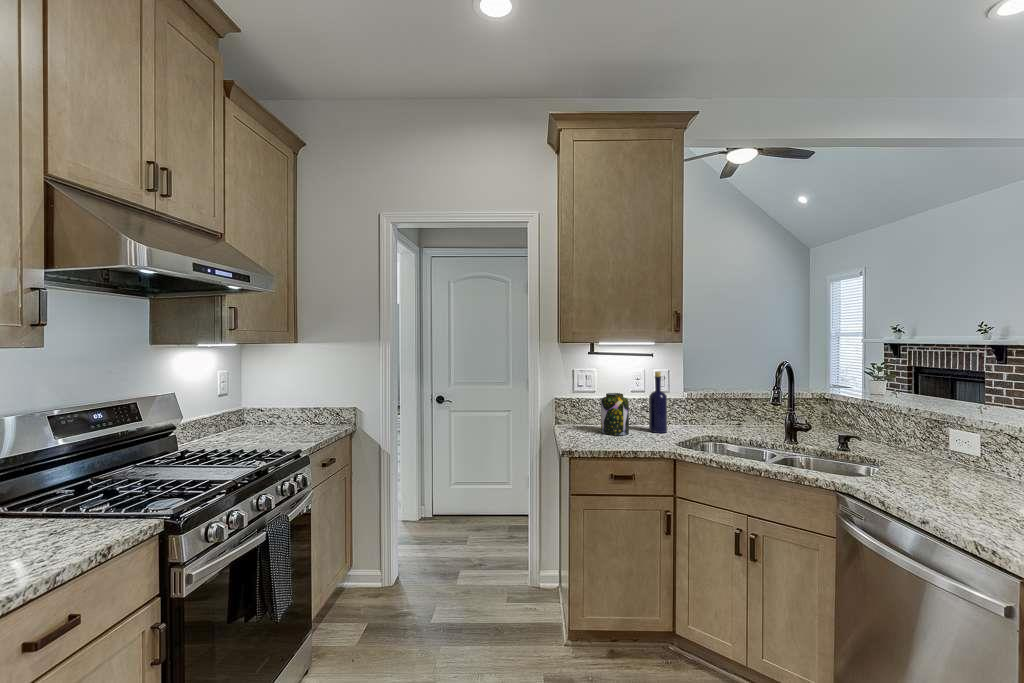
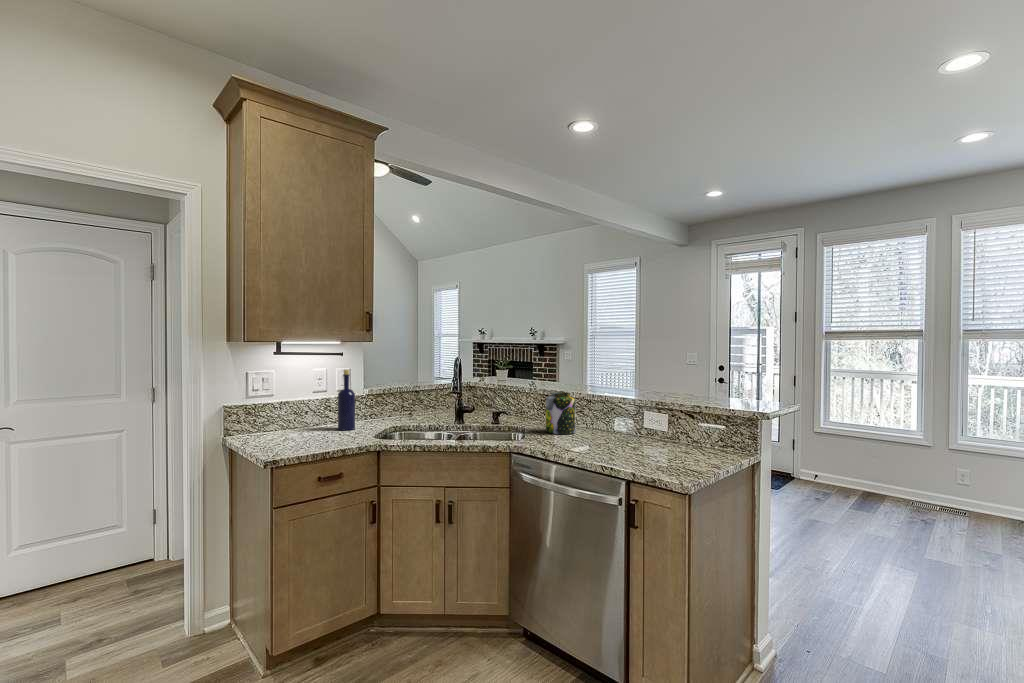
jar: present [601,393,629,435] -> present [546,392,575,434]

